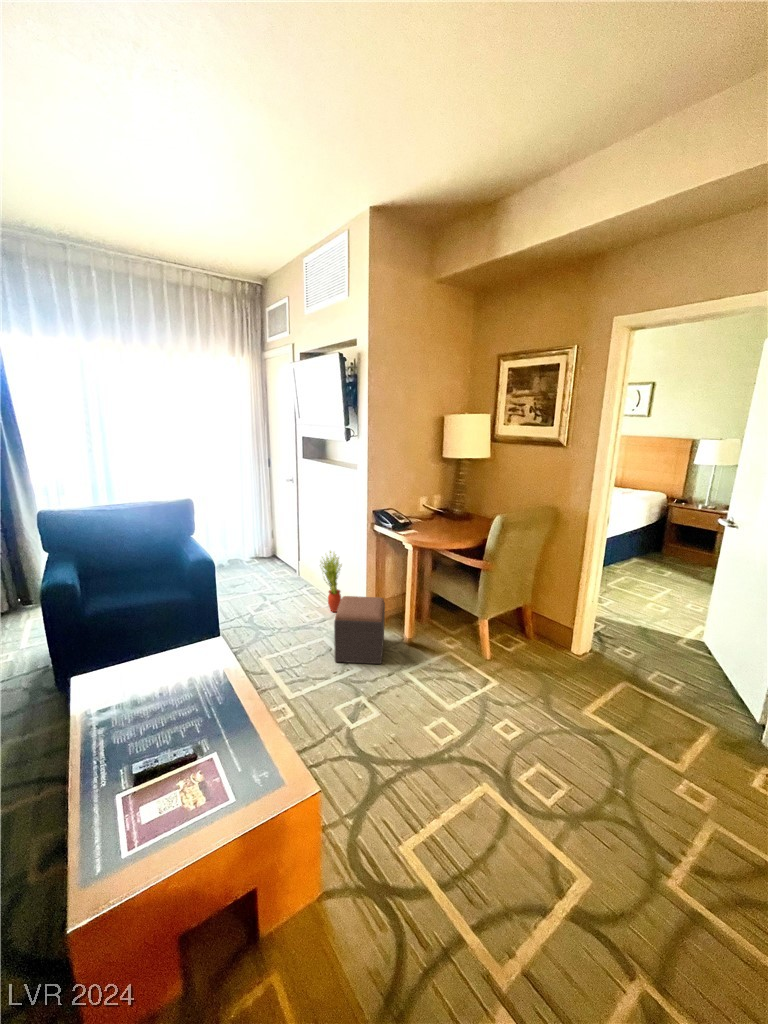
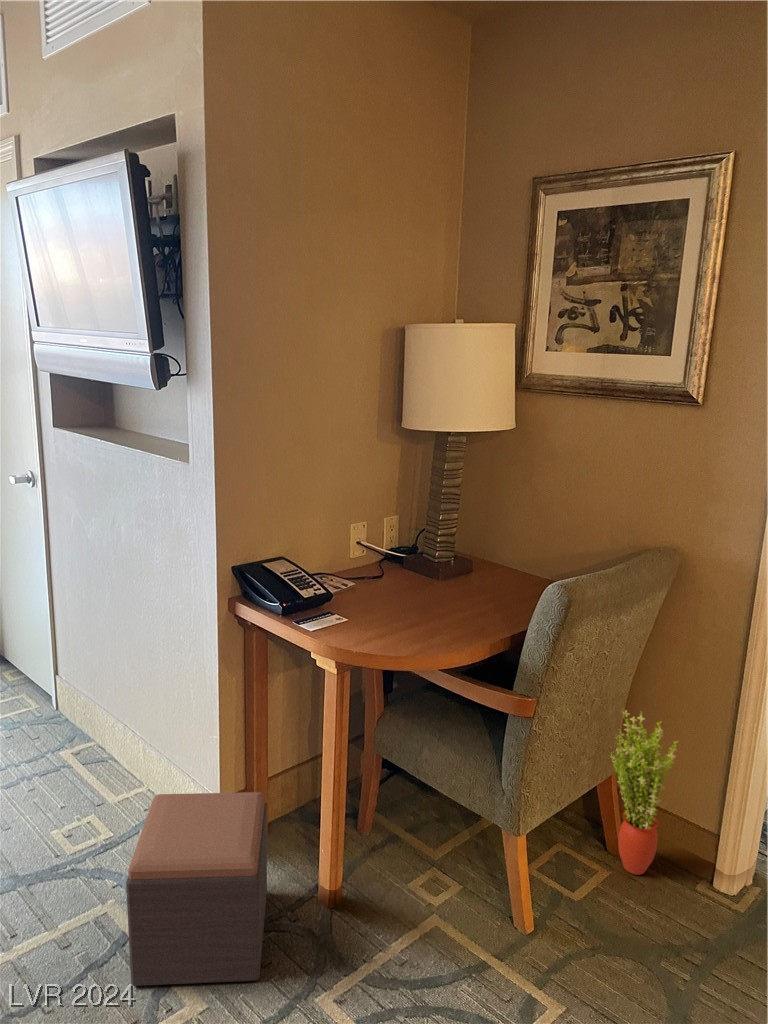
potted plant: present [322,551,342,612] -> present [610,710,677,875]

